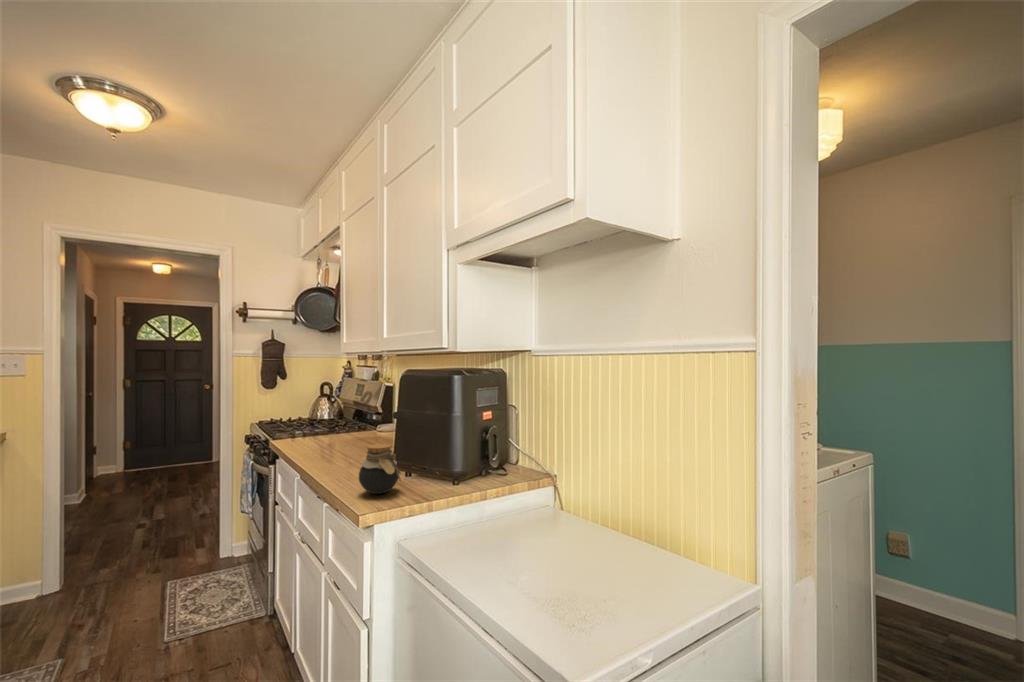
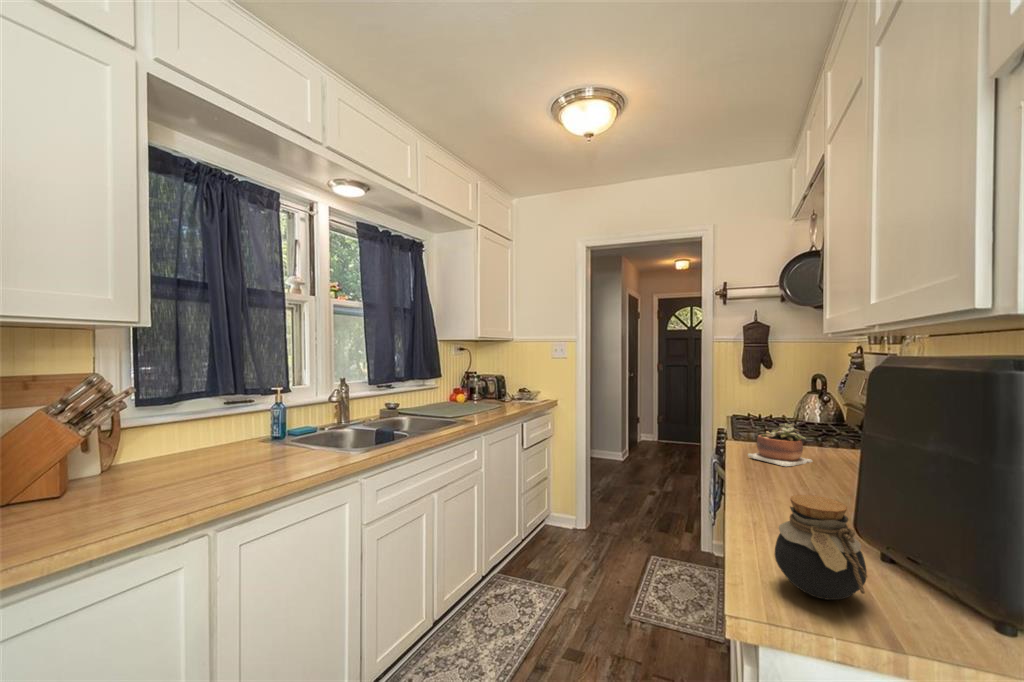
succulent plant: none [295,417,338,448] -> present [748,424,813,466]

